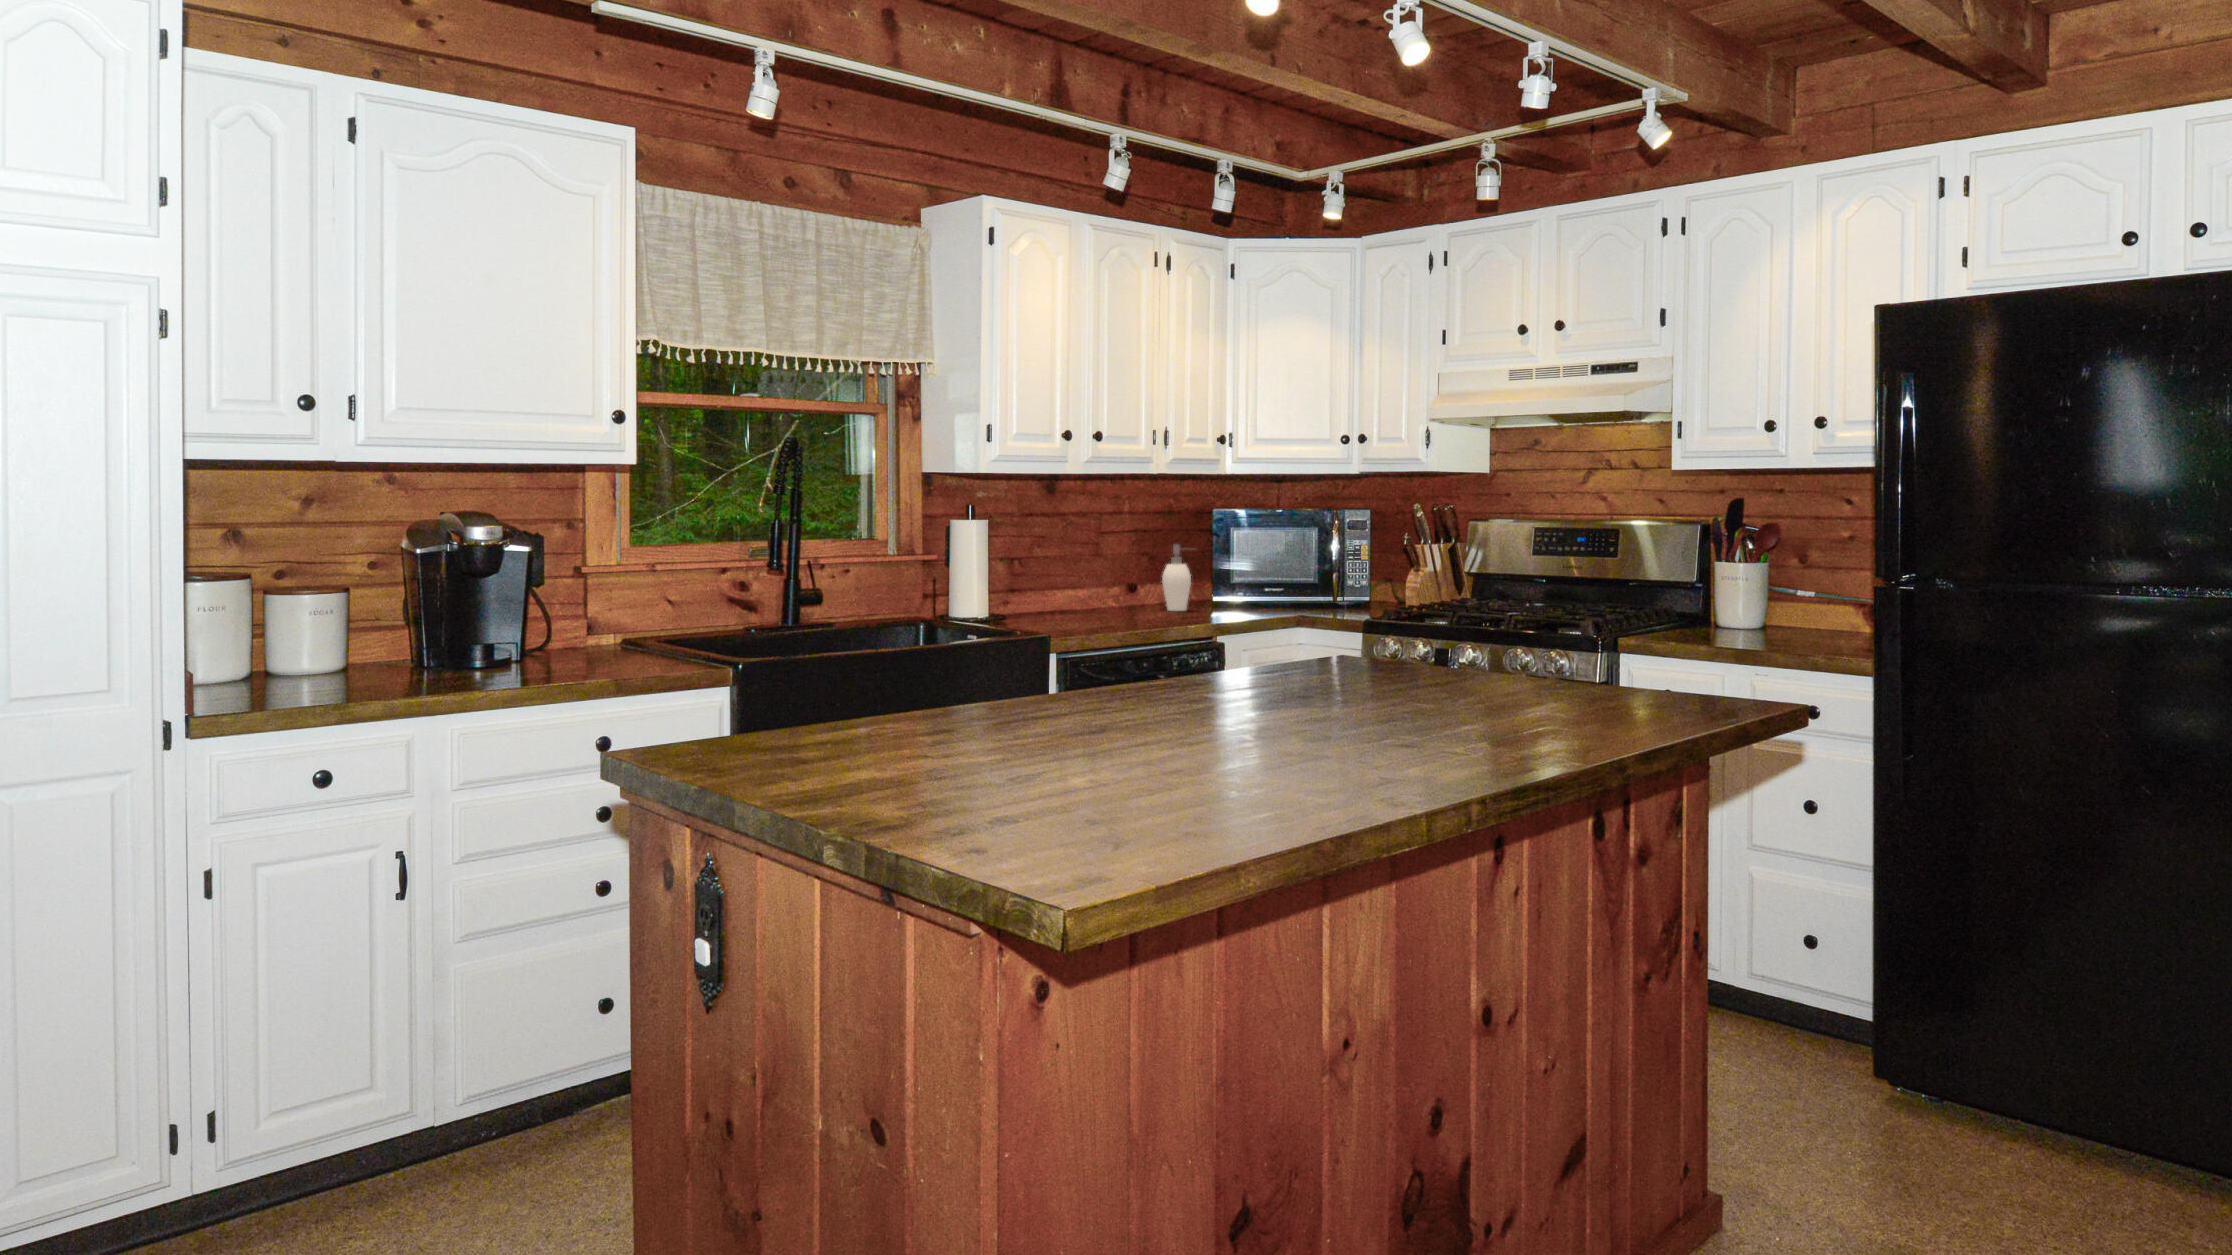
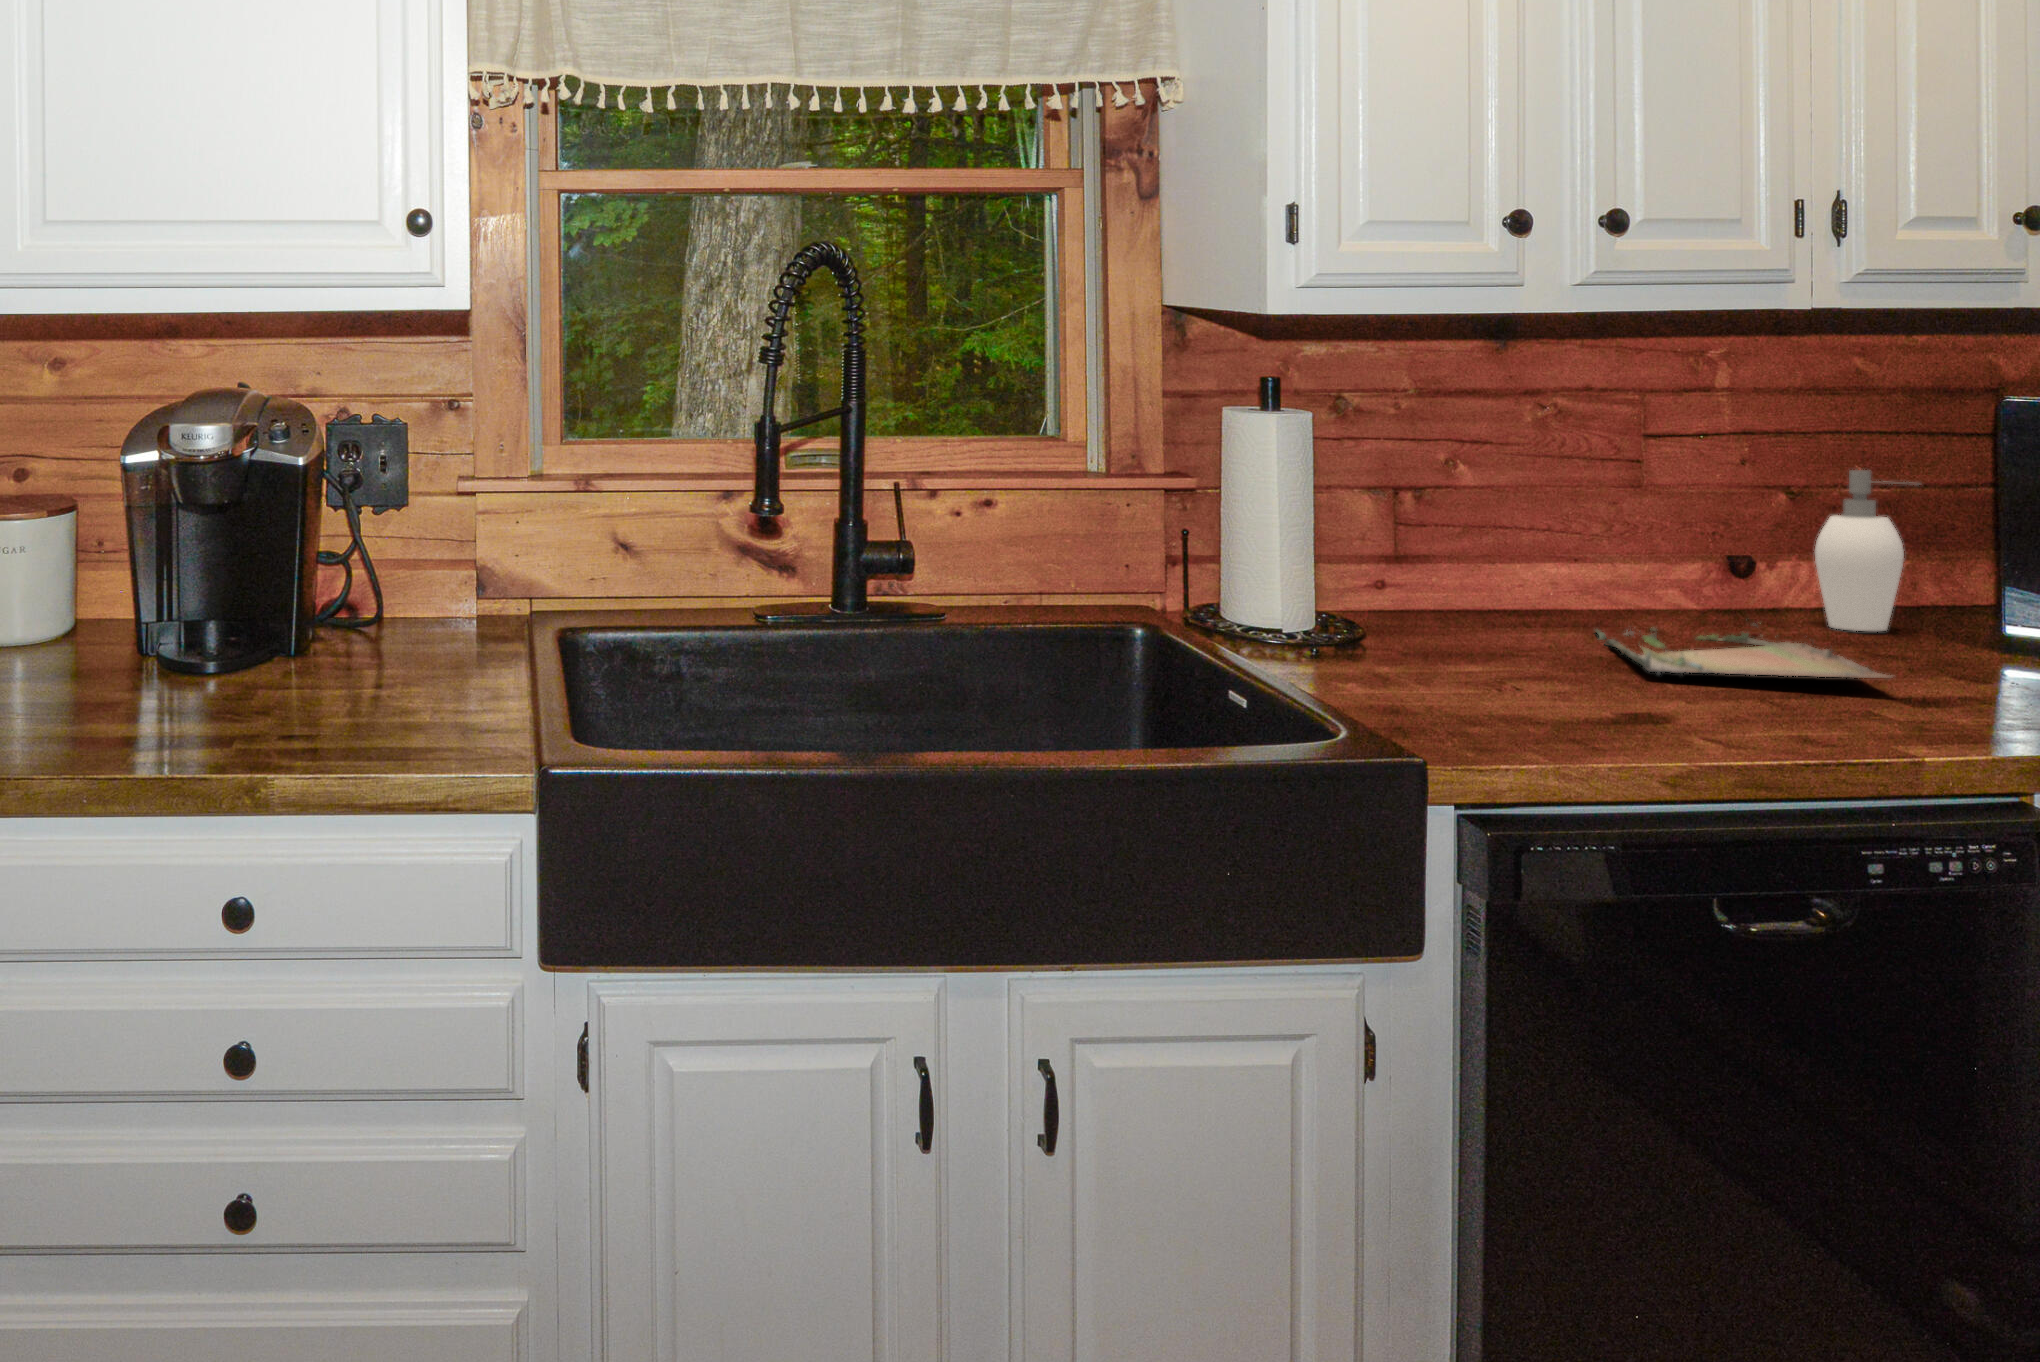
tray: none [1091,607,1194,627] -> present [1596,628,1891,678]

